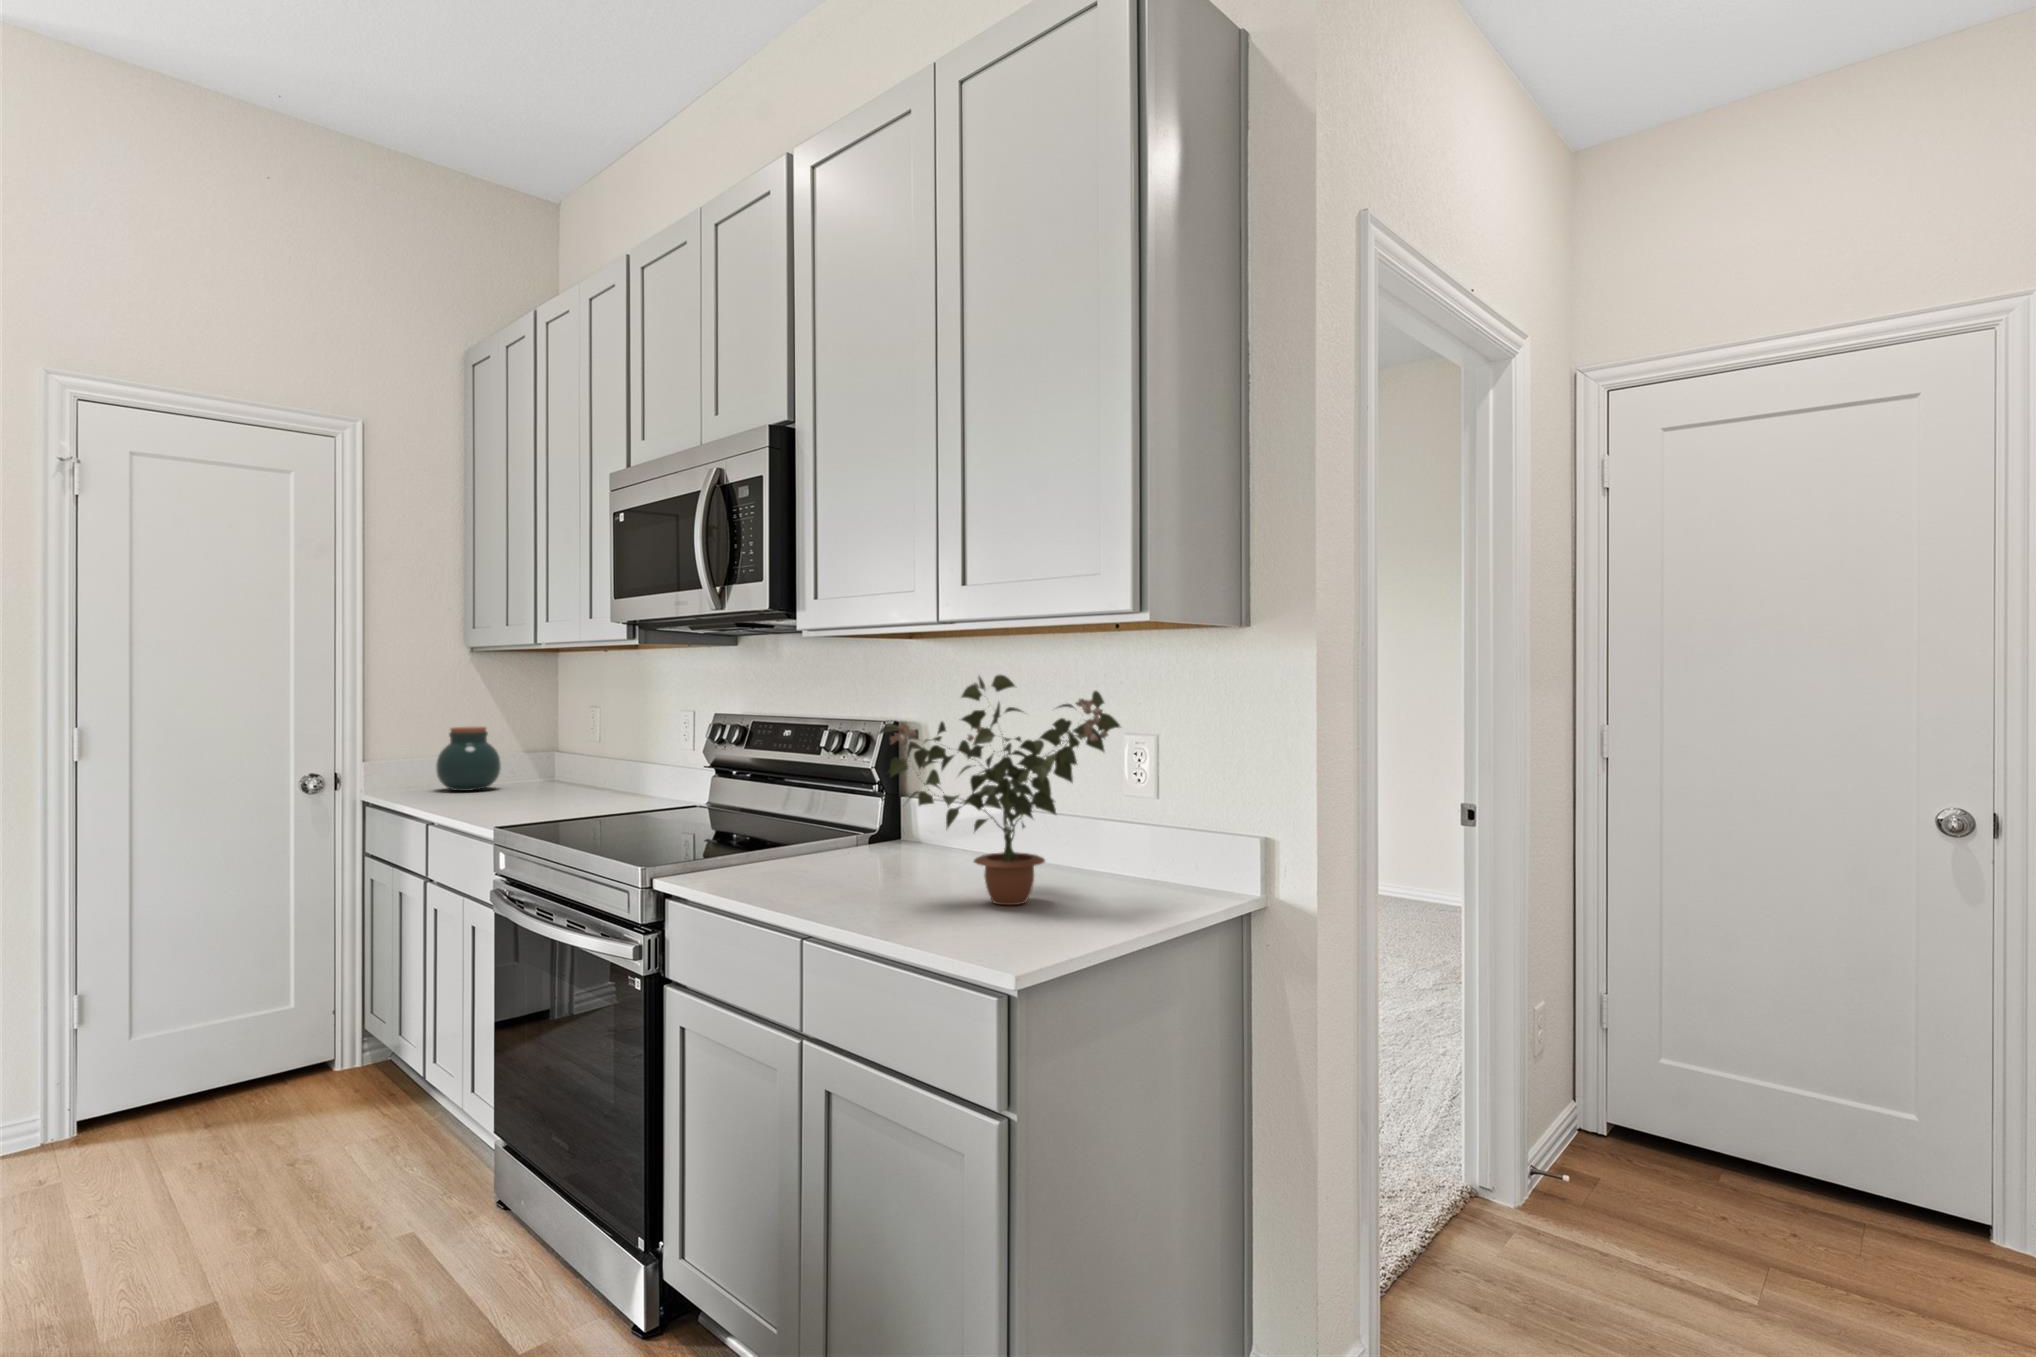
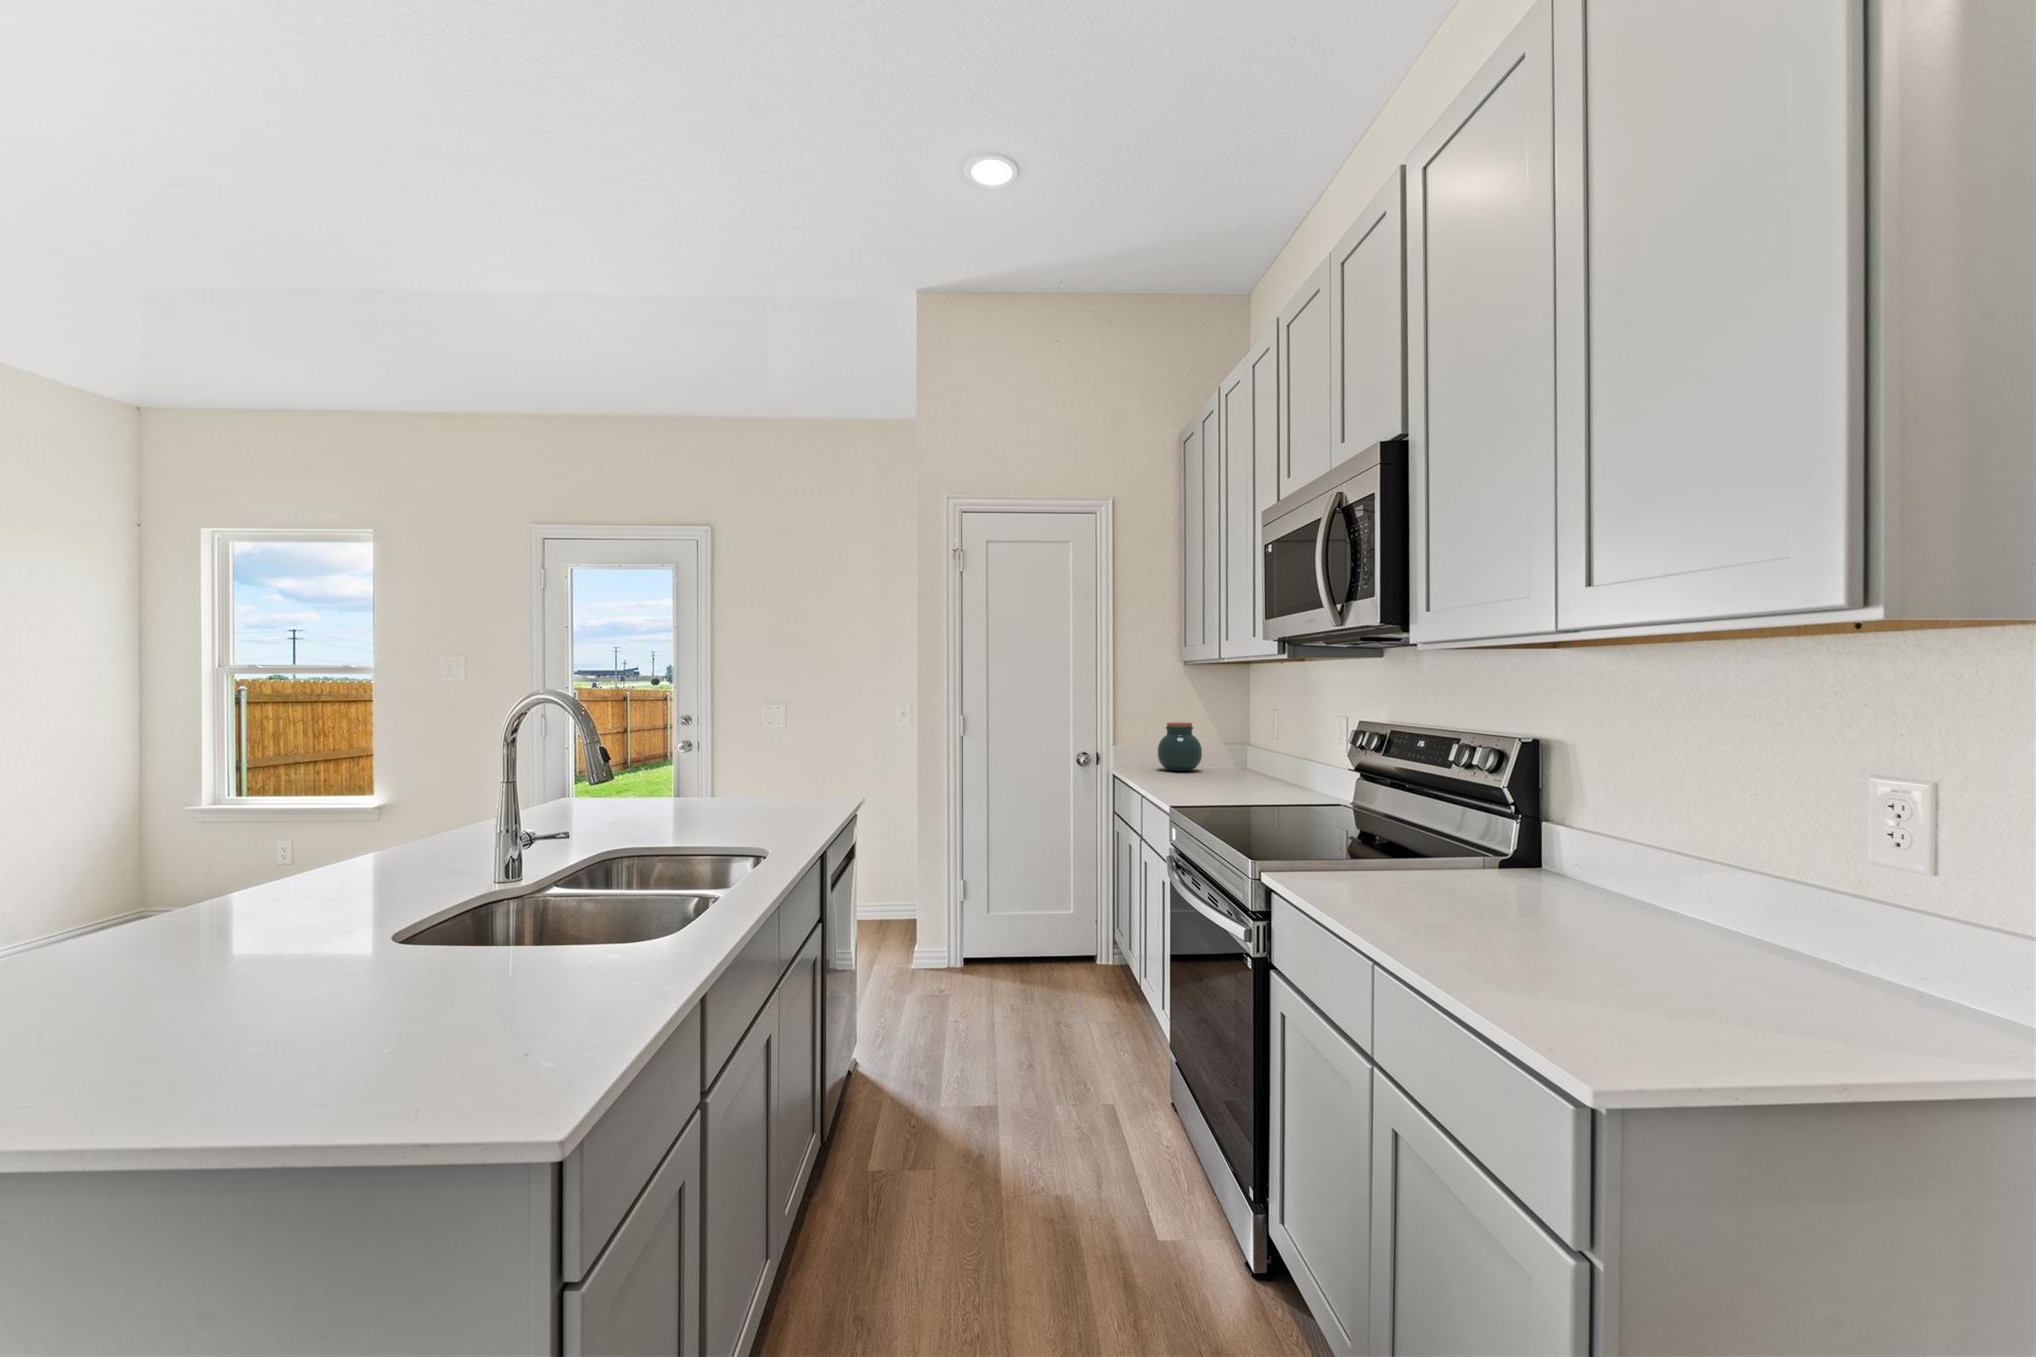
potted plant: present [879,675,1120,905] -> none [1473,693,1846,985]

